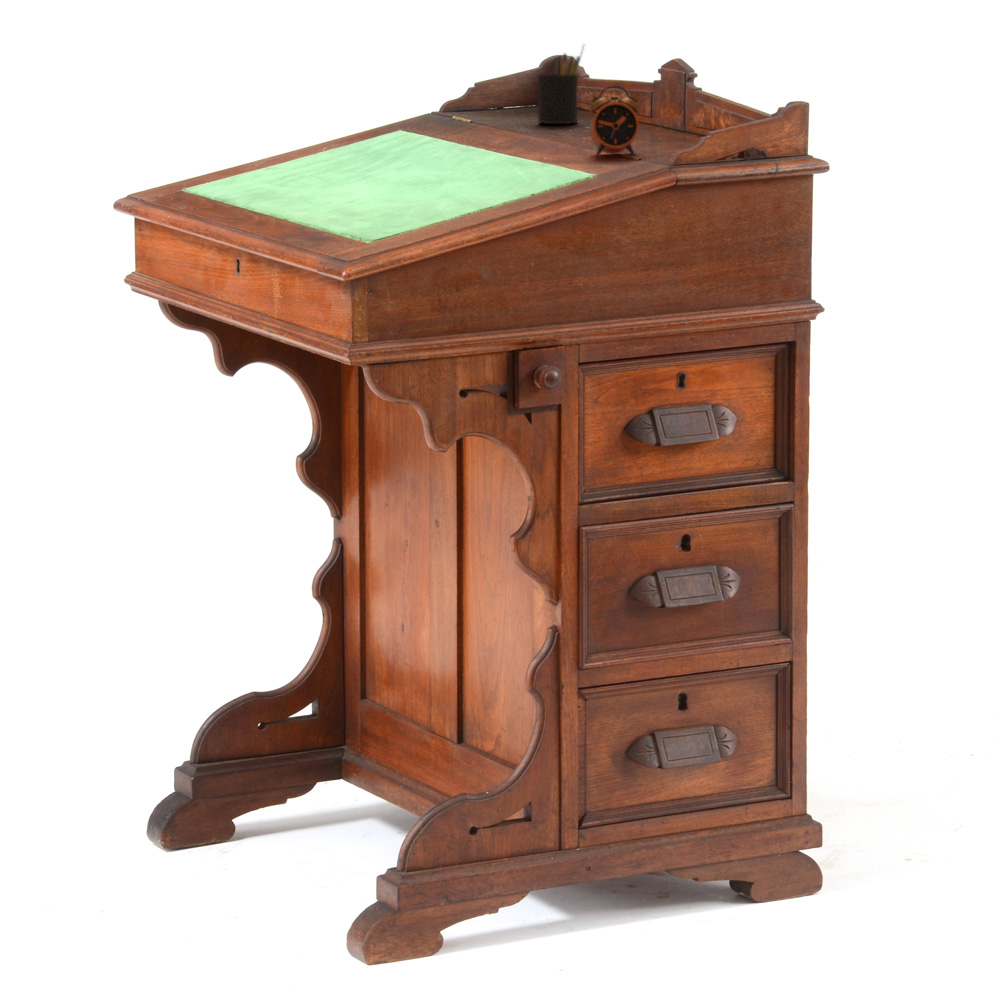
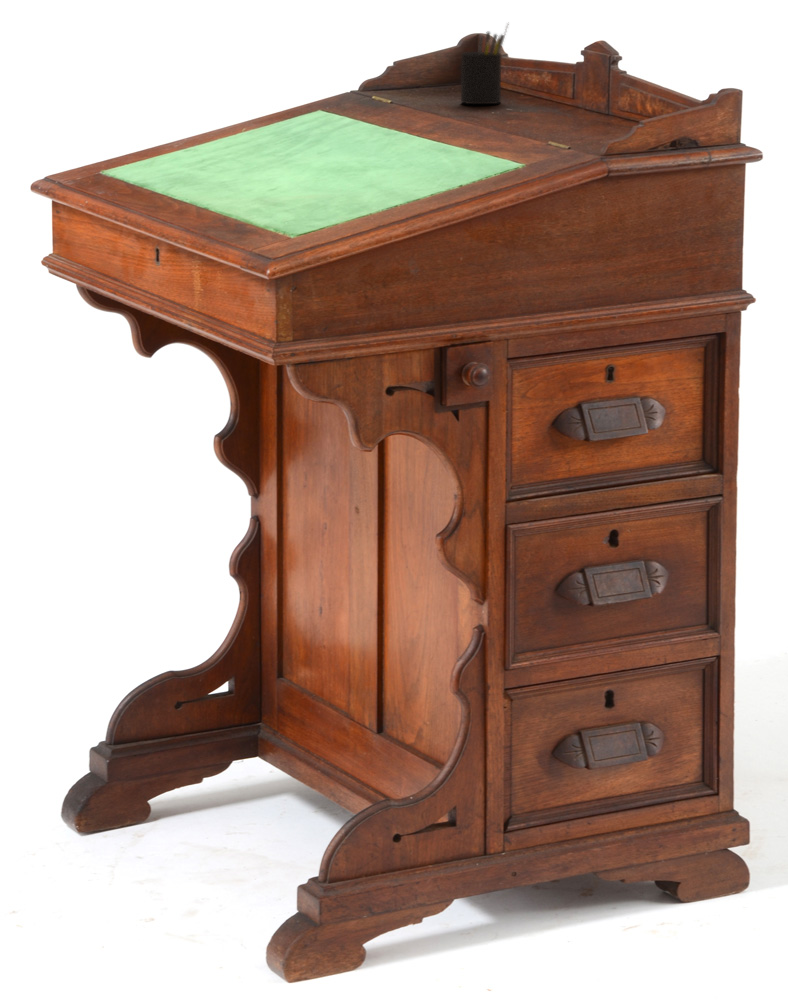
alarm clock: present [589,86,639,155] -> none [517,70,569,143]

